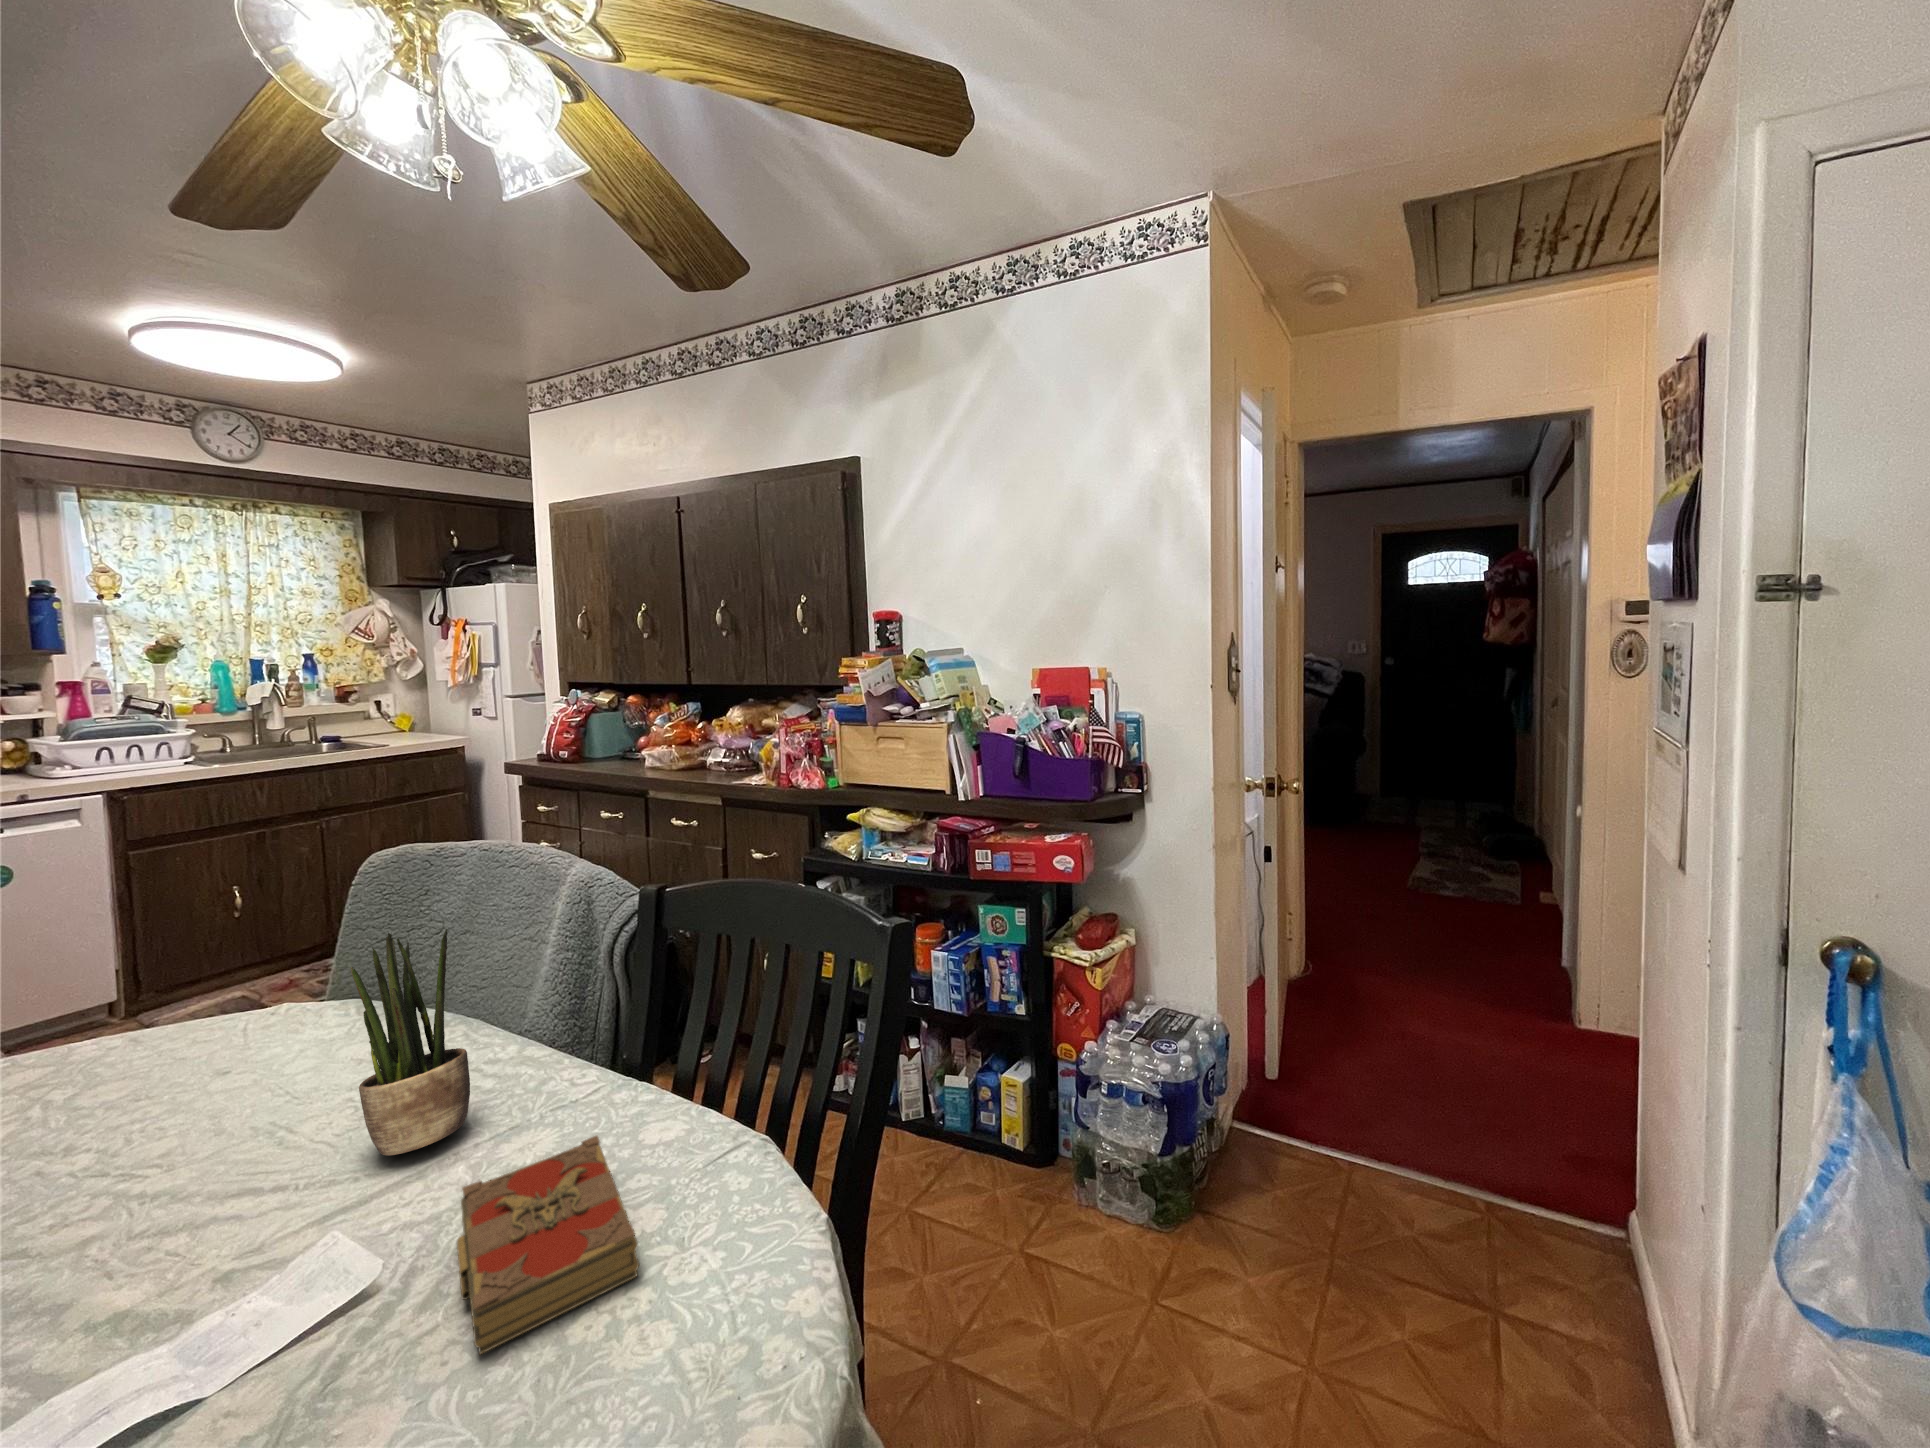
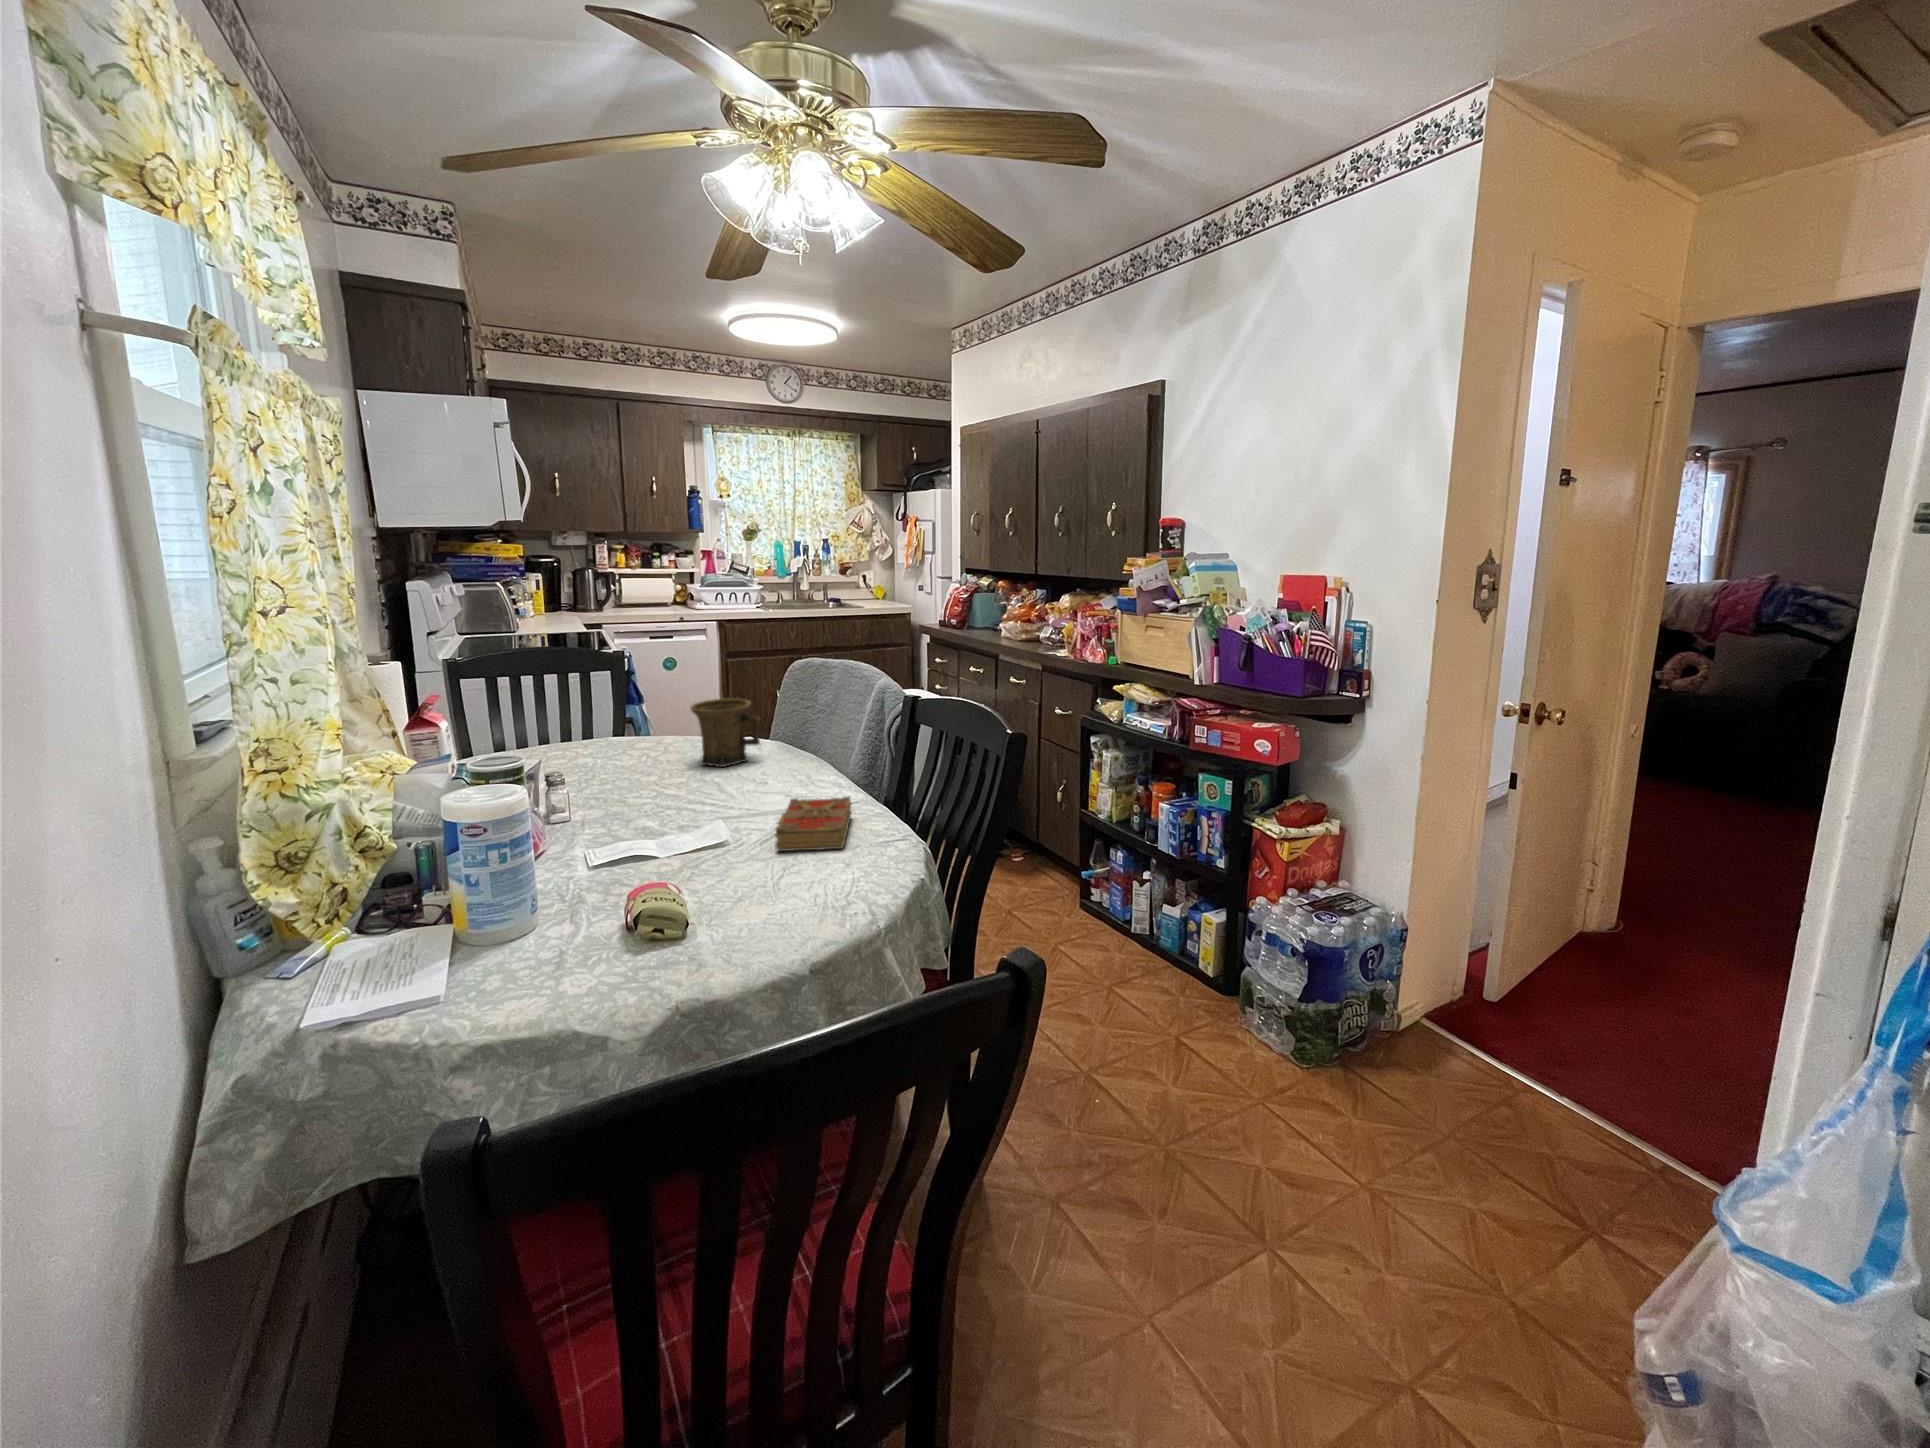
potted plant: present [351,929,470,1155] -> none [766,680,813,790]
mug: none [113,968,307,1135] -> present [690,698,760,767]

